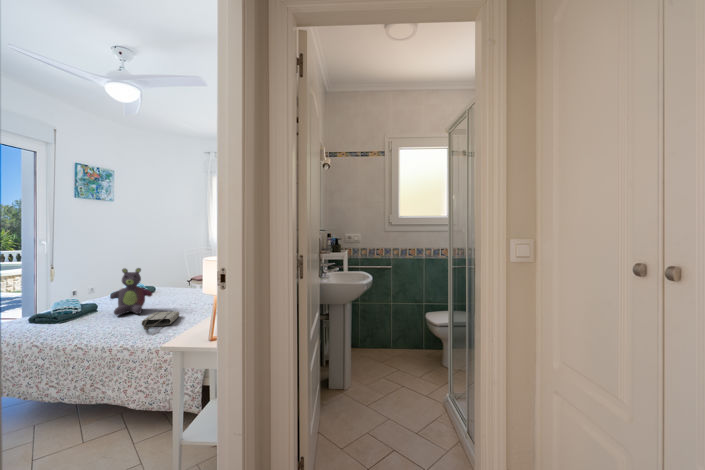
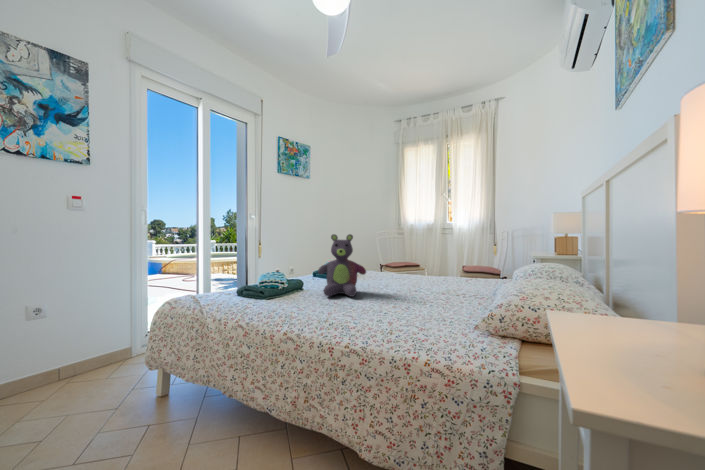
tote bag: present [142,311,179,329] -> none [365,297,410,322]

